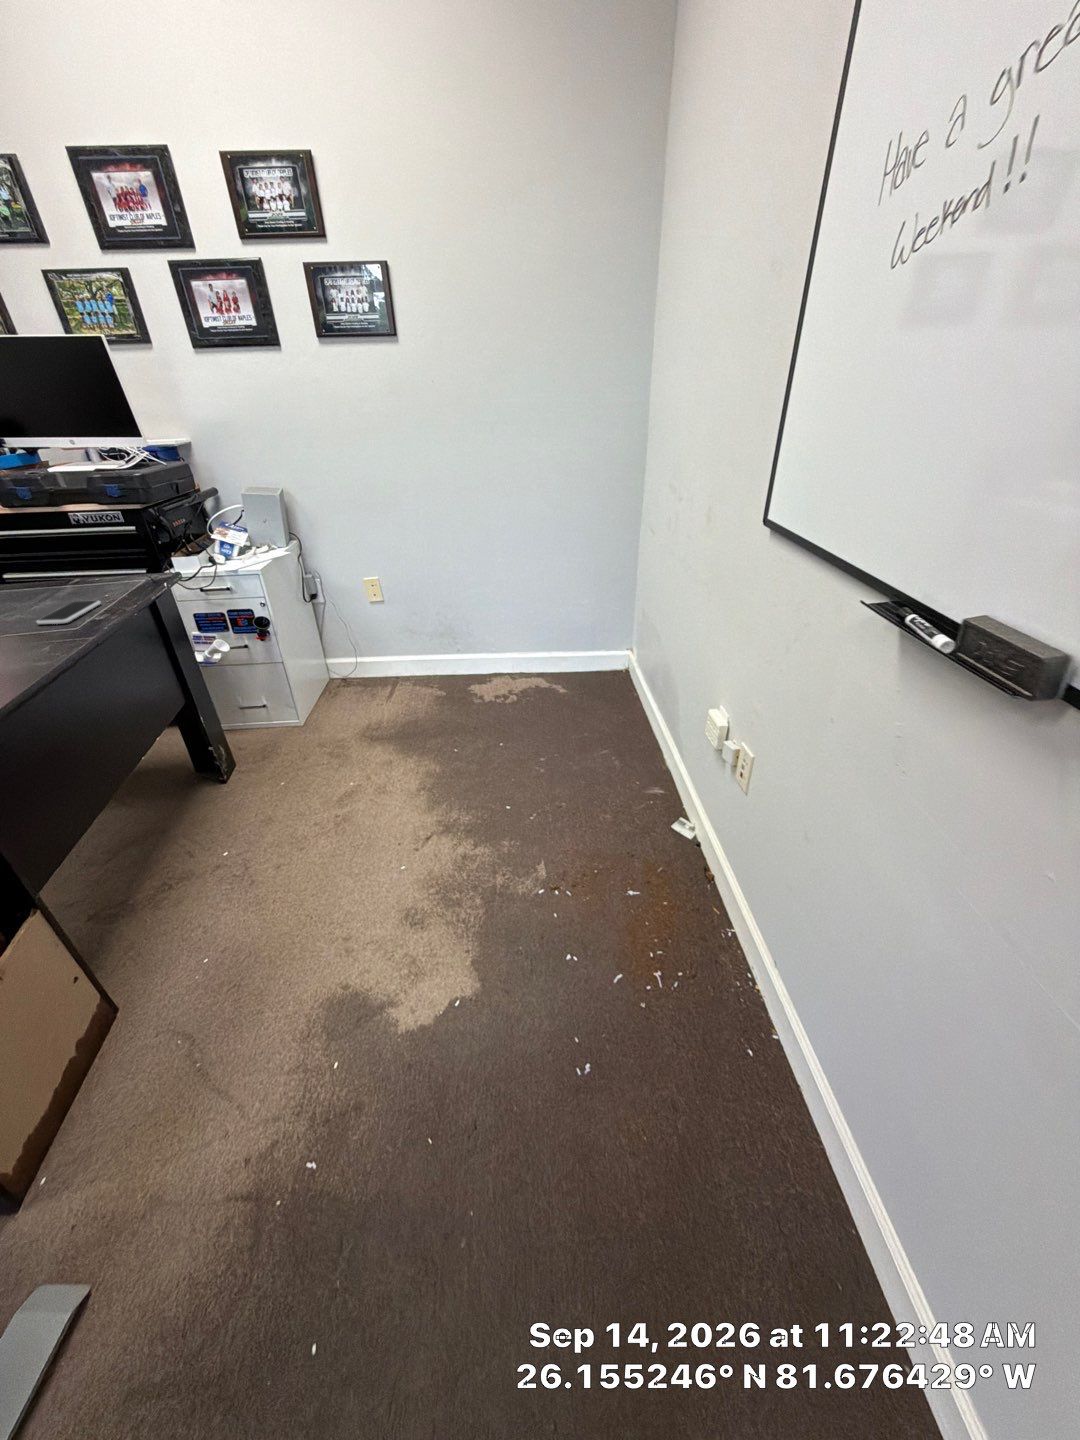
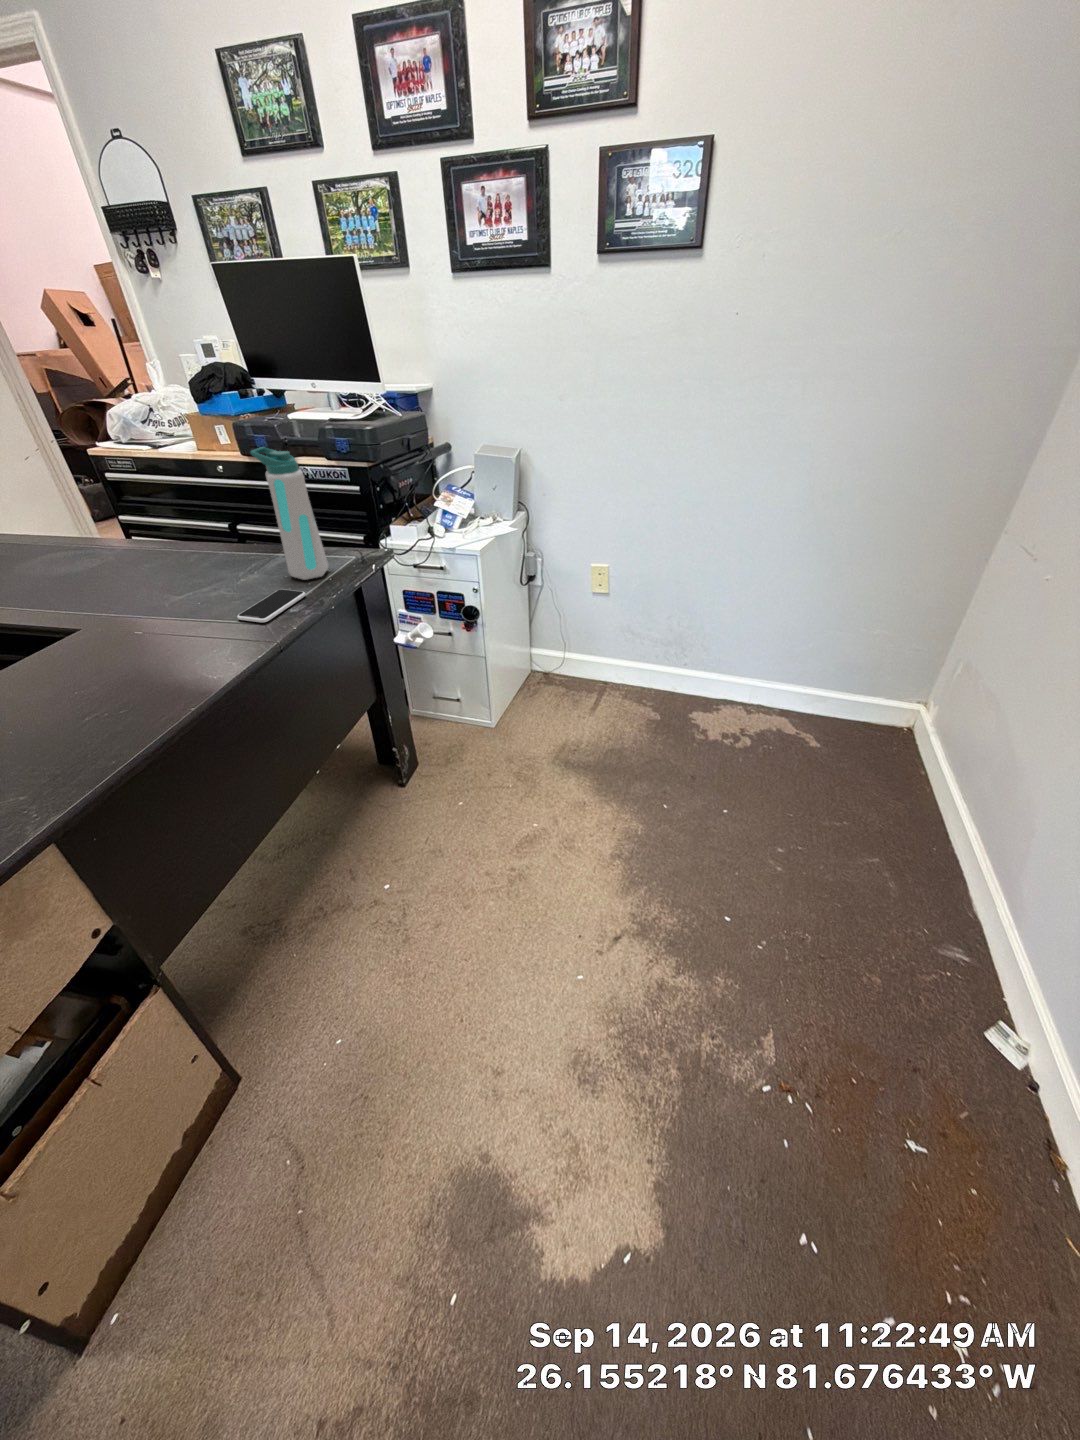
water bottle: none [26,483,118,595] -> present [250,447,328,580]

